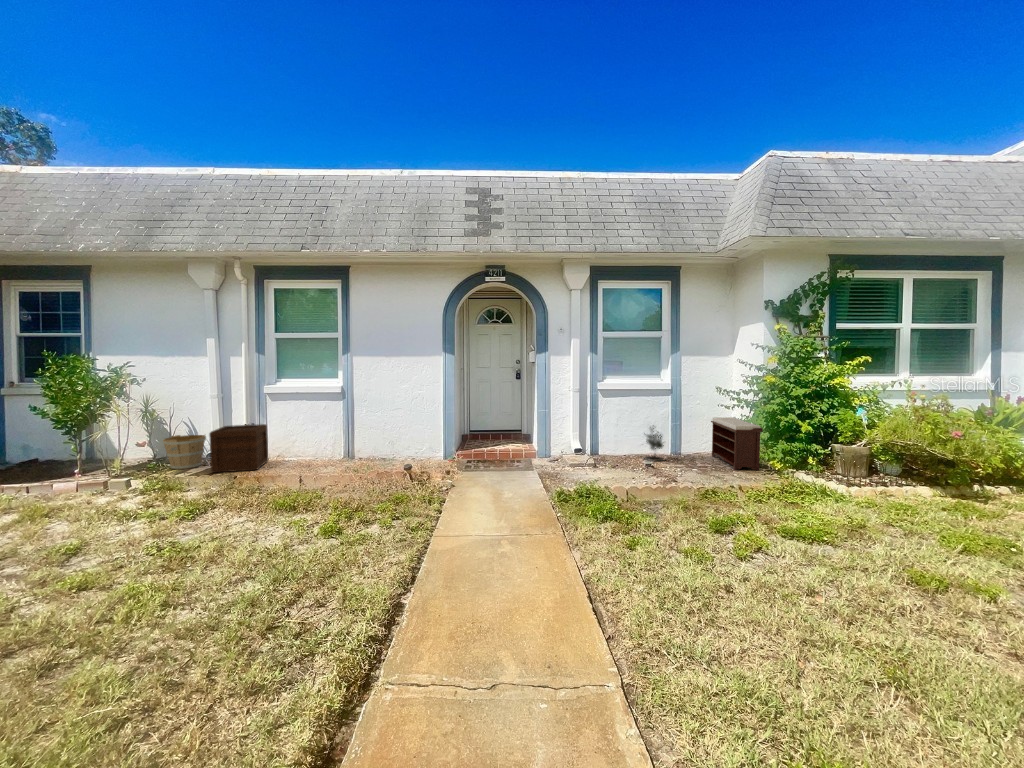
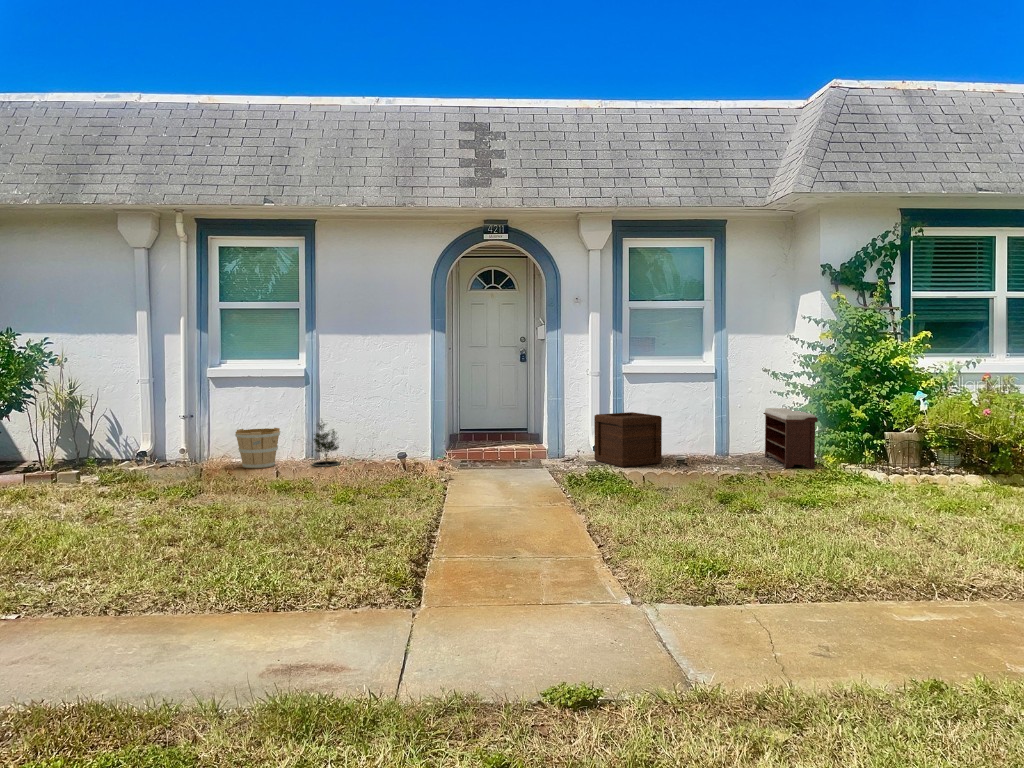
wooden crate: present [209,424,268,473] -> present [594,412,662,467]
potted tree: present [645,427,664,461] -> present [313,420,339,467]
wooden bucket: present [163,435,206,469] -> present [235,428,280,469]

